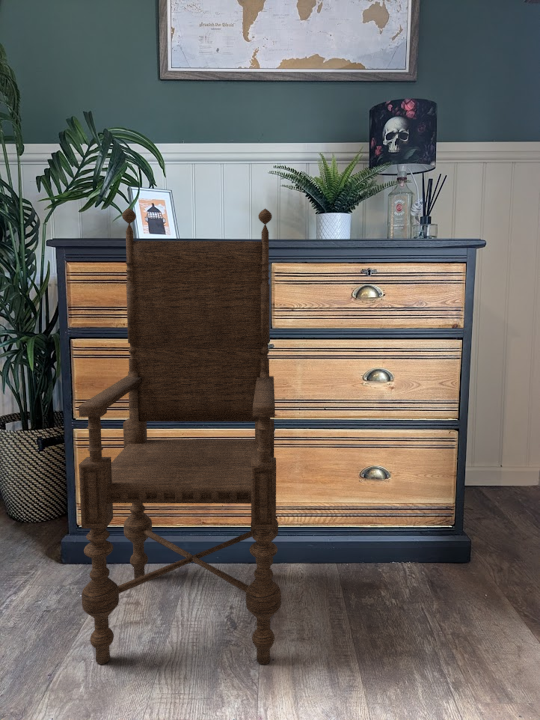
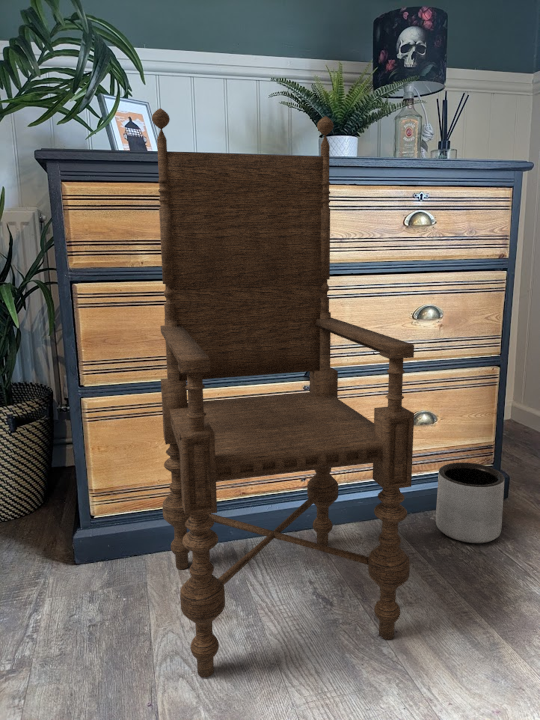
planter: none [376,519,438,599] -> present [436,462,504,543]

